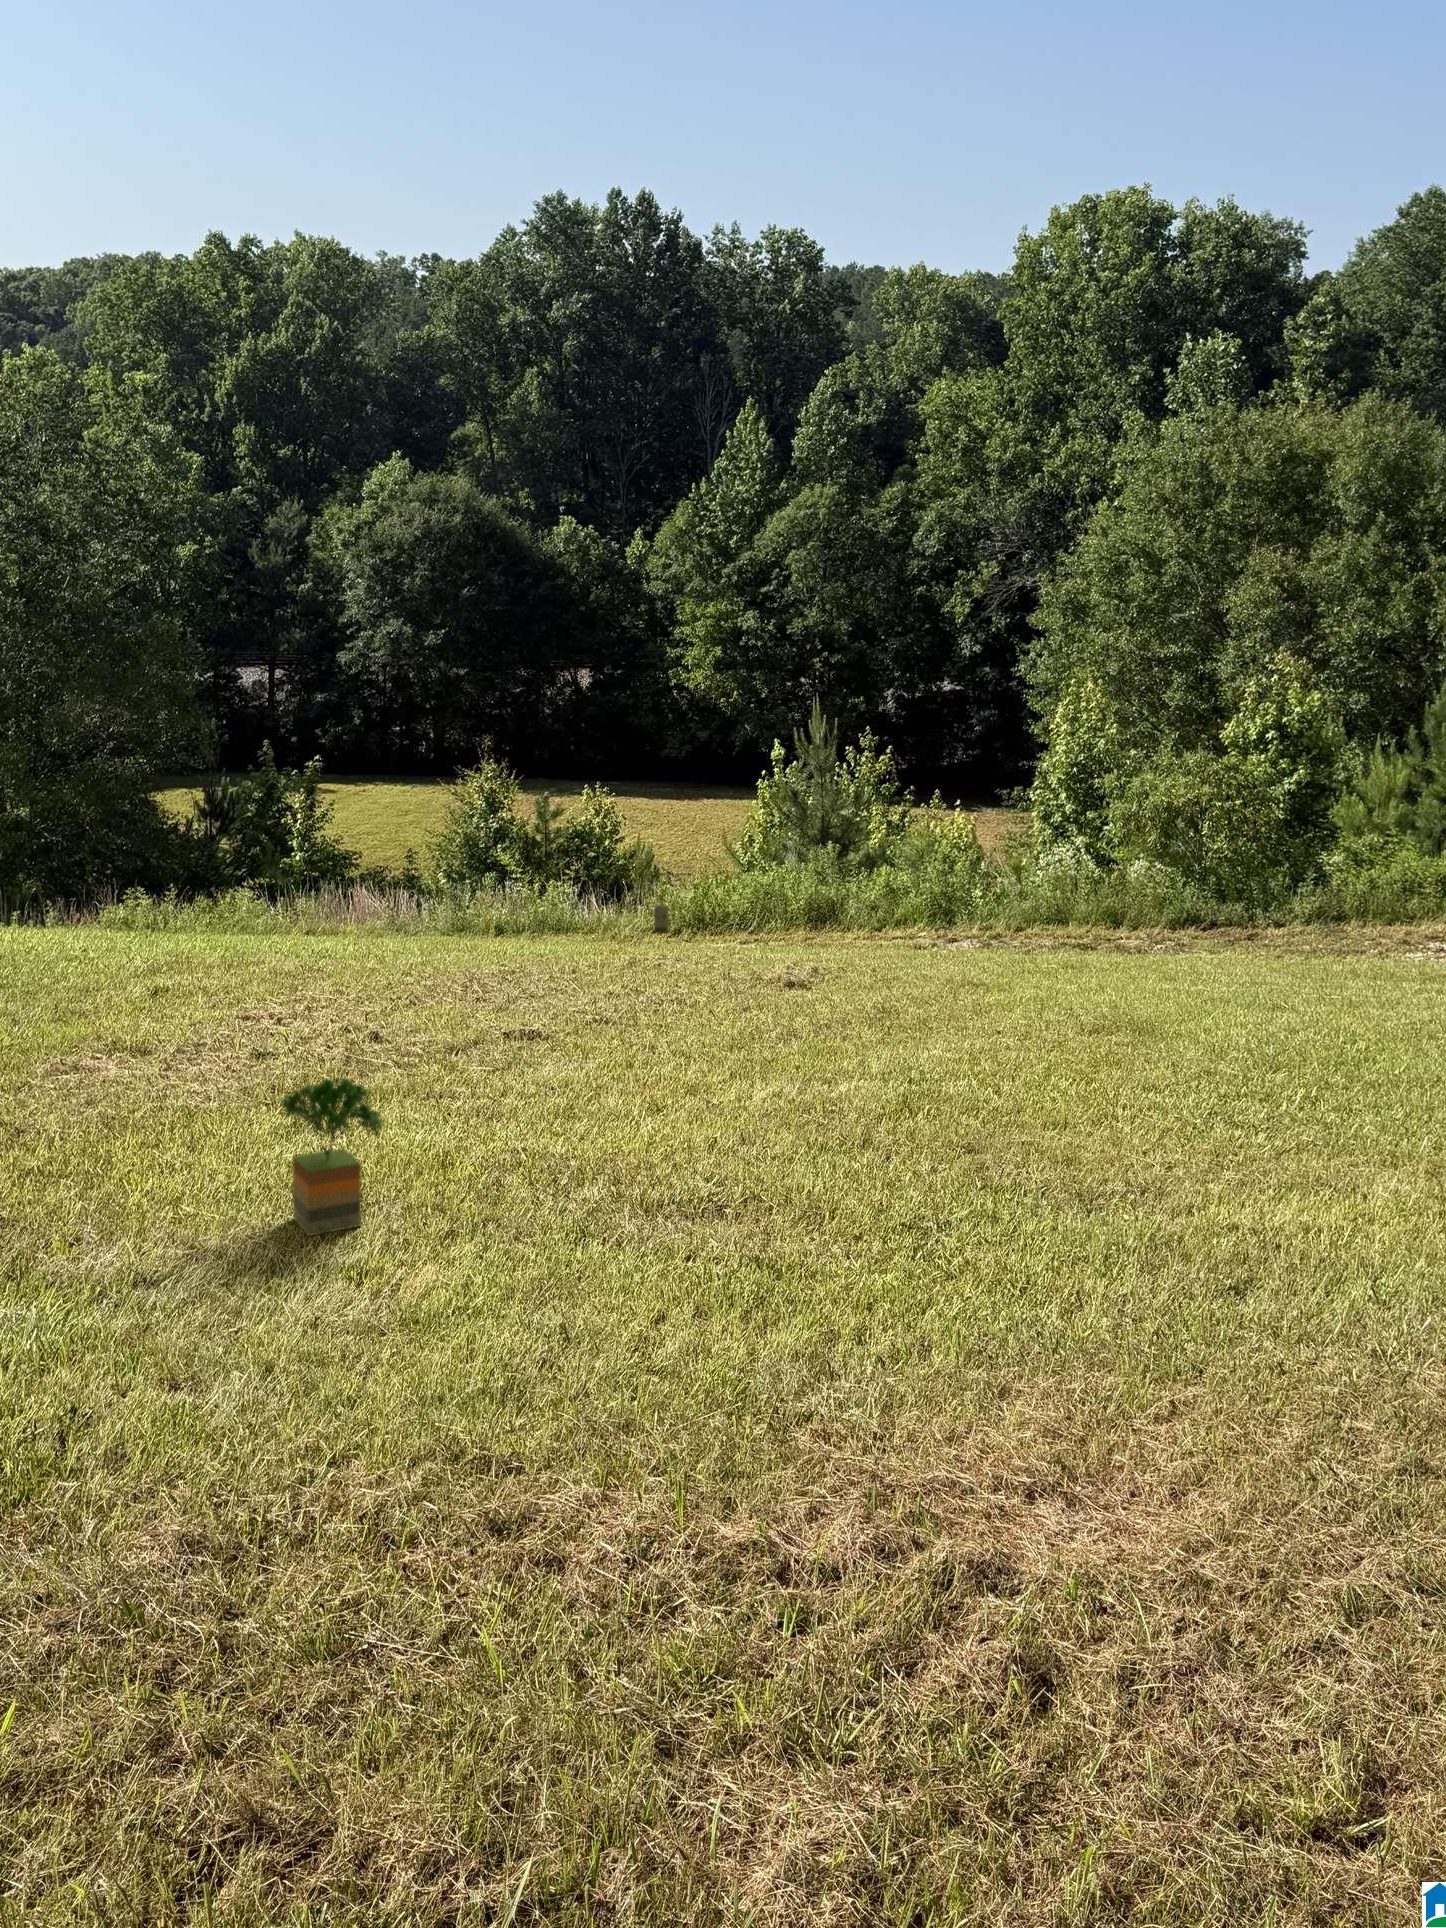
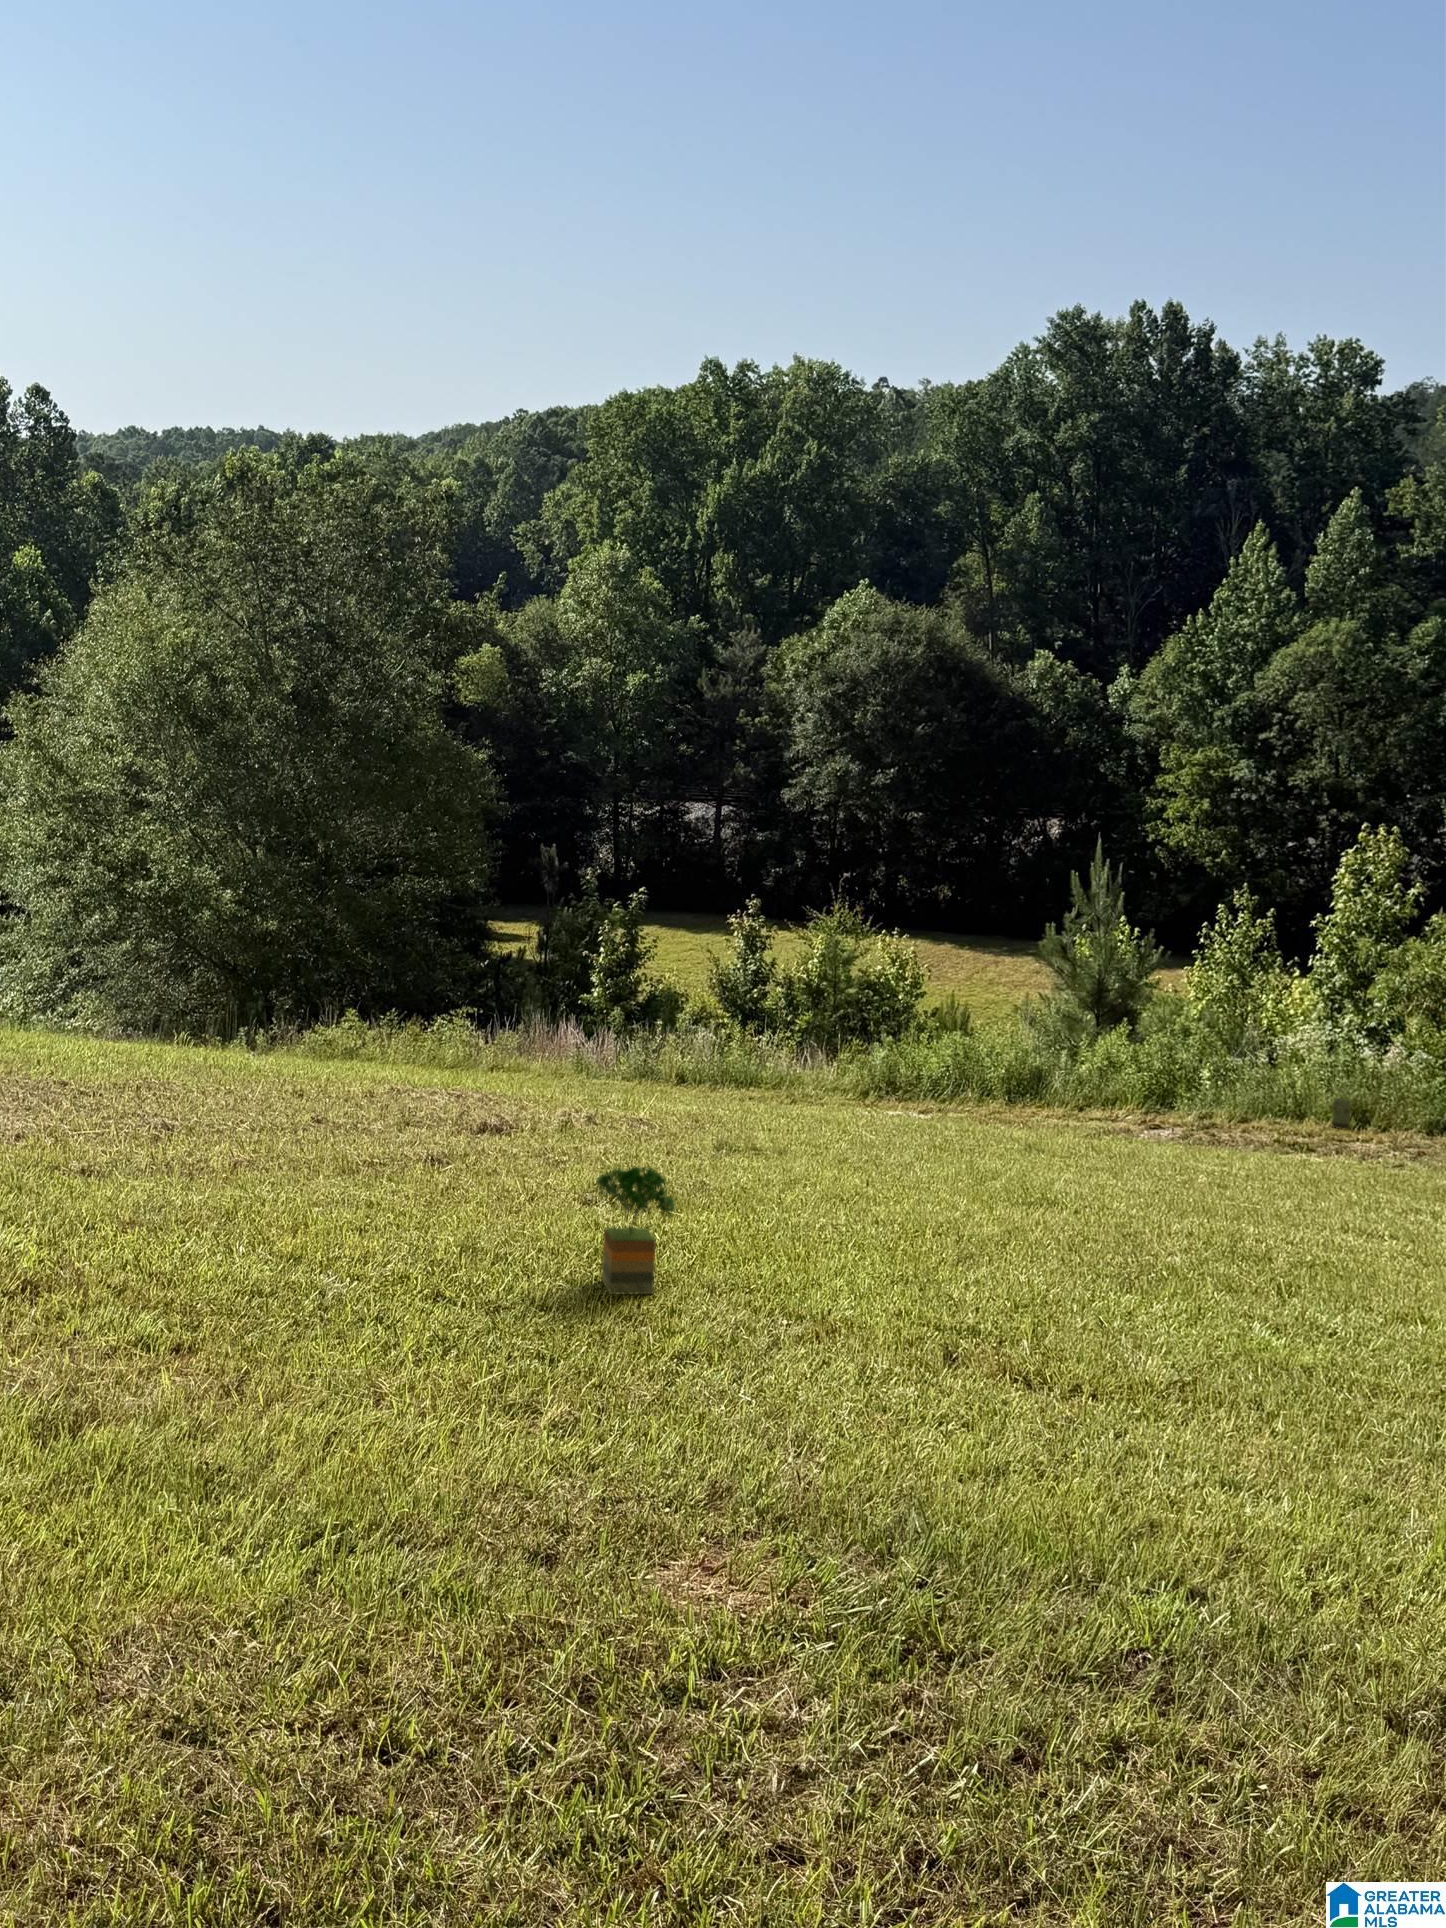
watering can: present [648,897,669,933] -> present [1328,1089,1357,1130]

